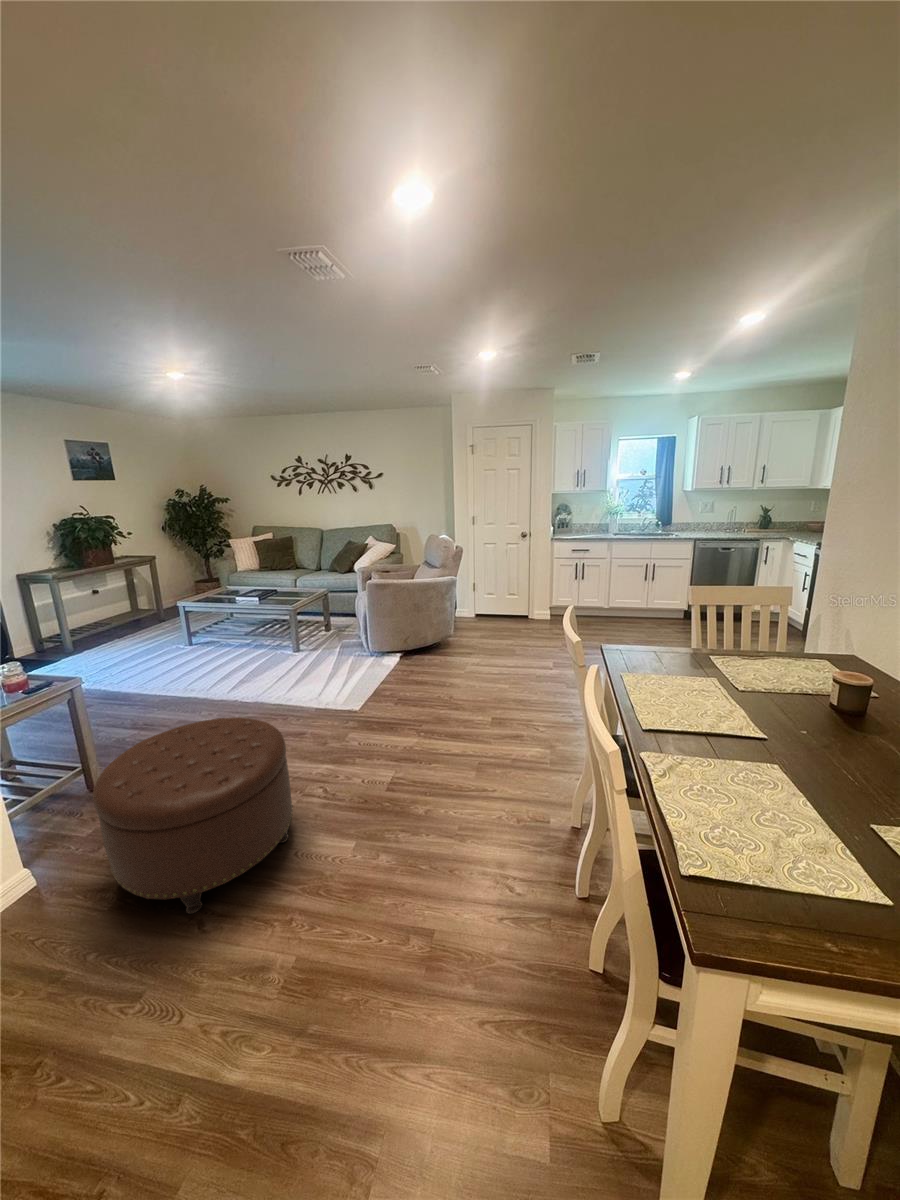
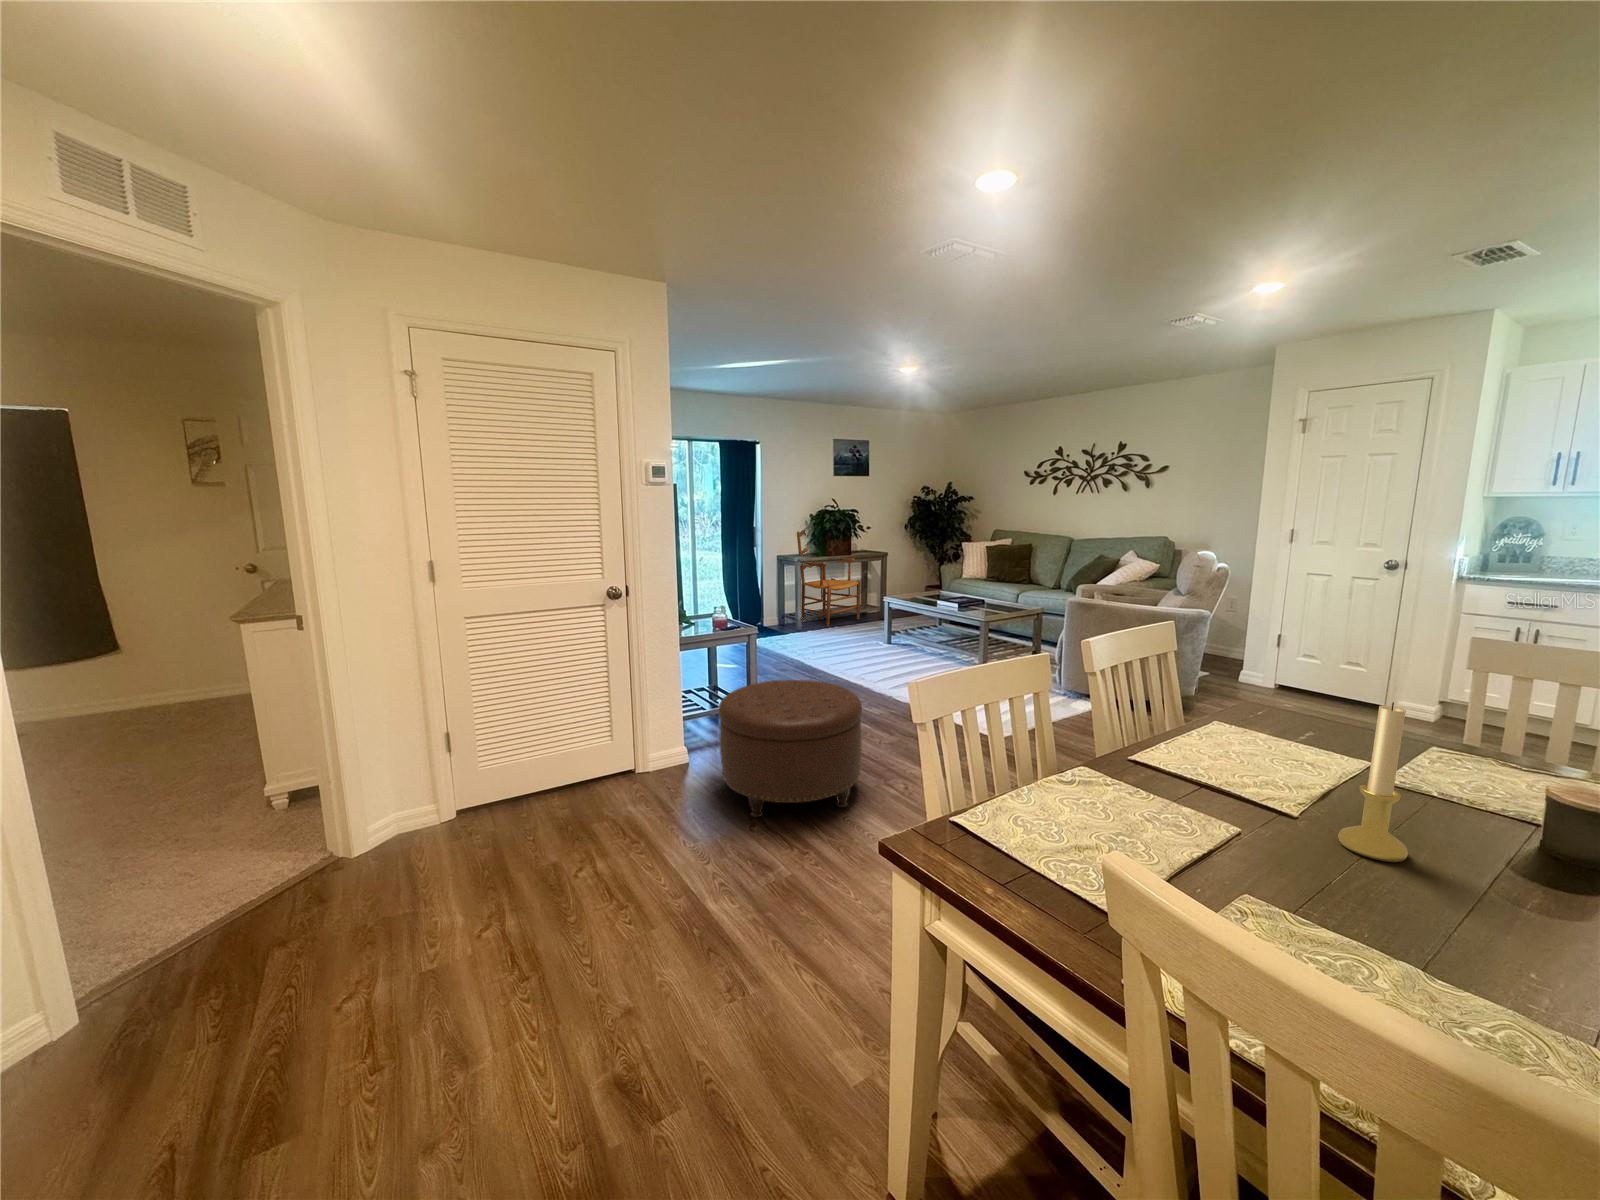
armchair: none [38,539,140,642] -> present [797,530,860,627]
candle holder: none [801,646,845,745] -> present [1338,702,1408,862]

